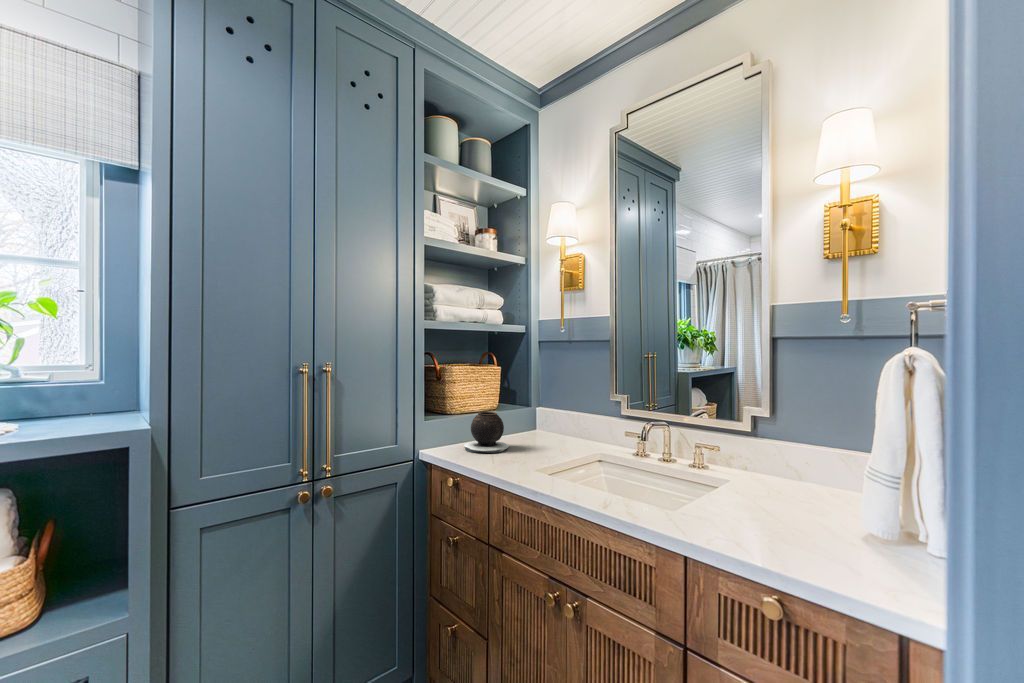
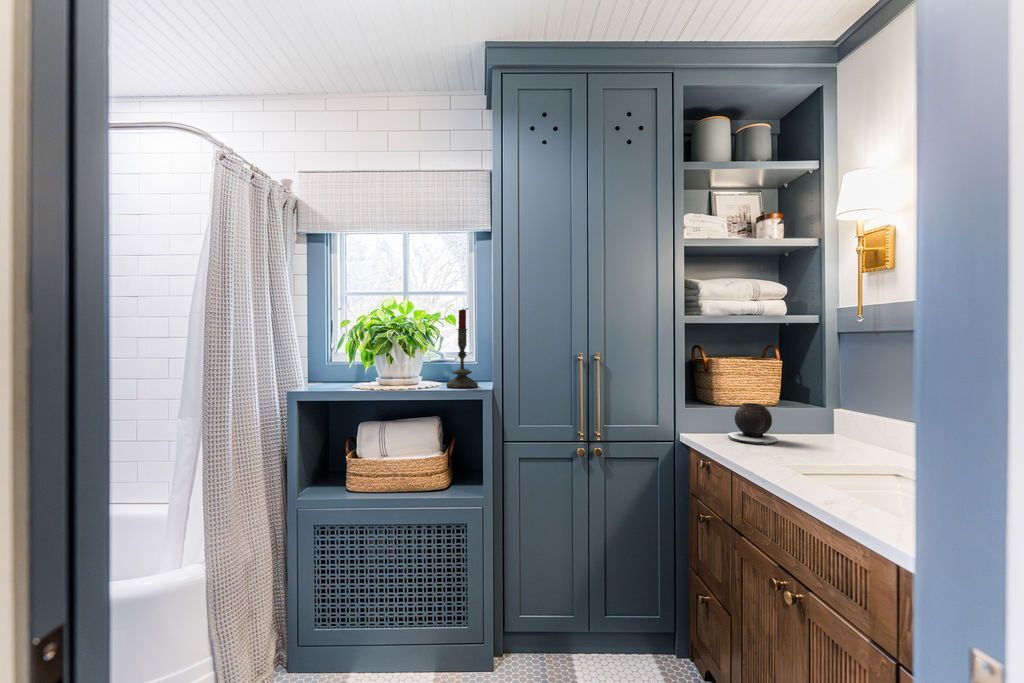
candle: none [49,292,121,432] -> present [446,309,478,388]

